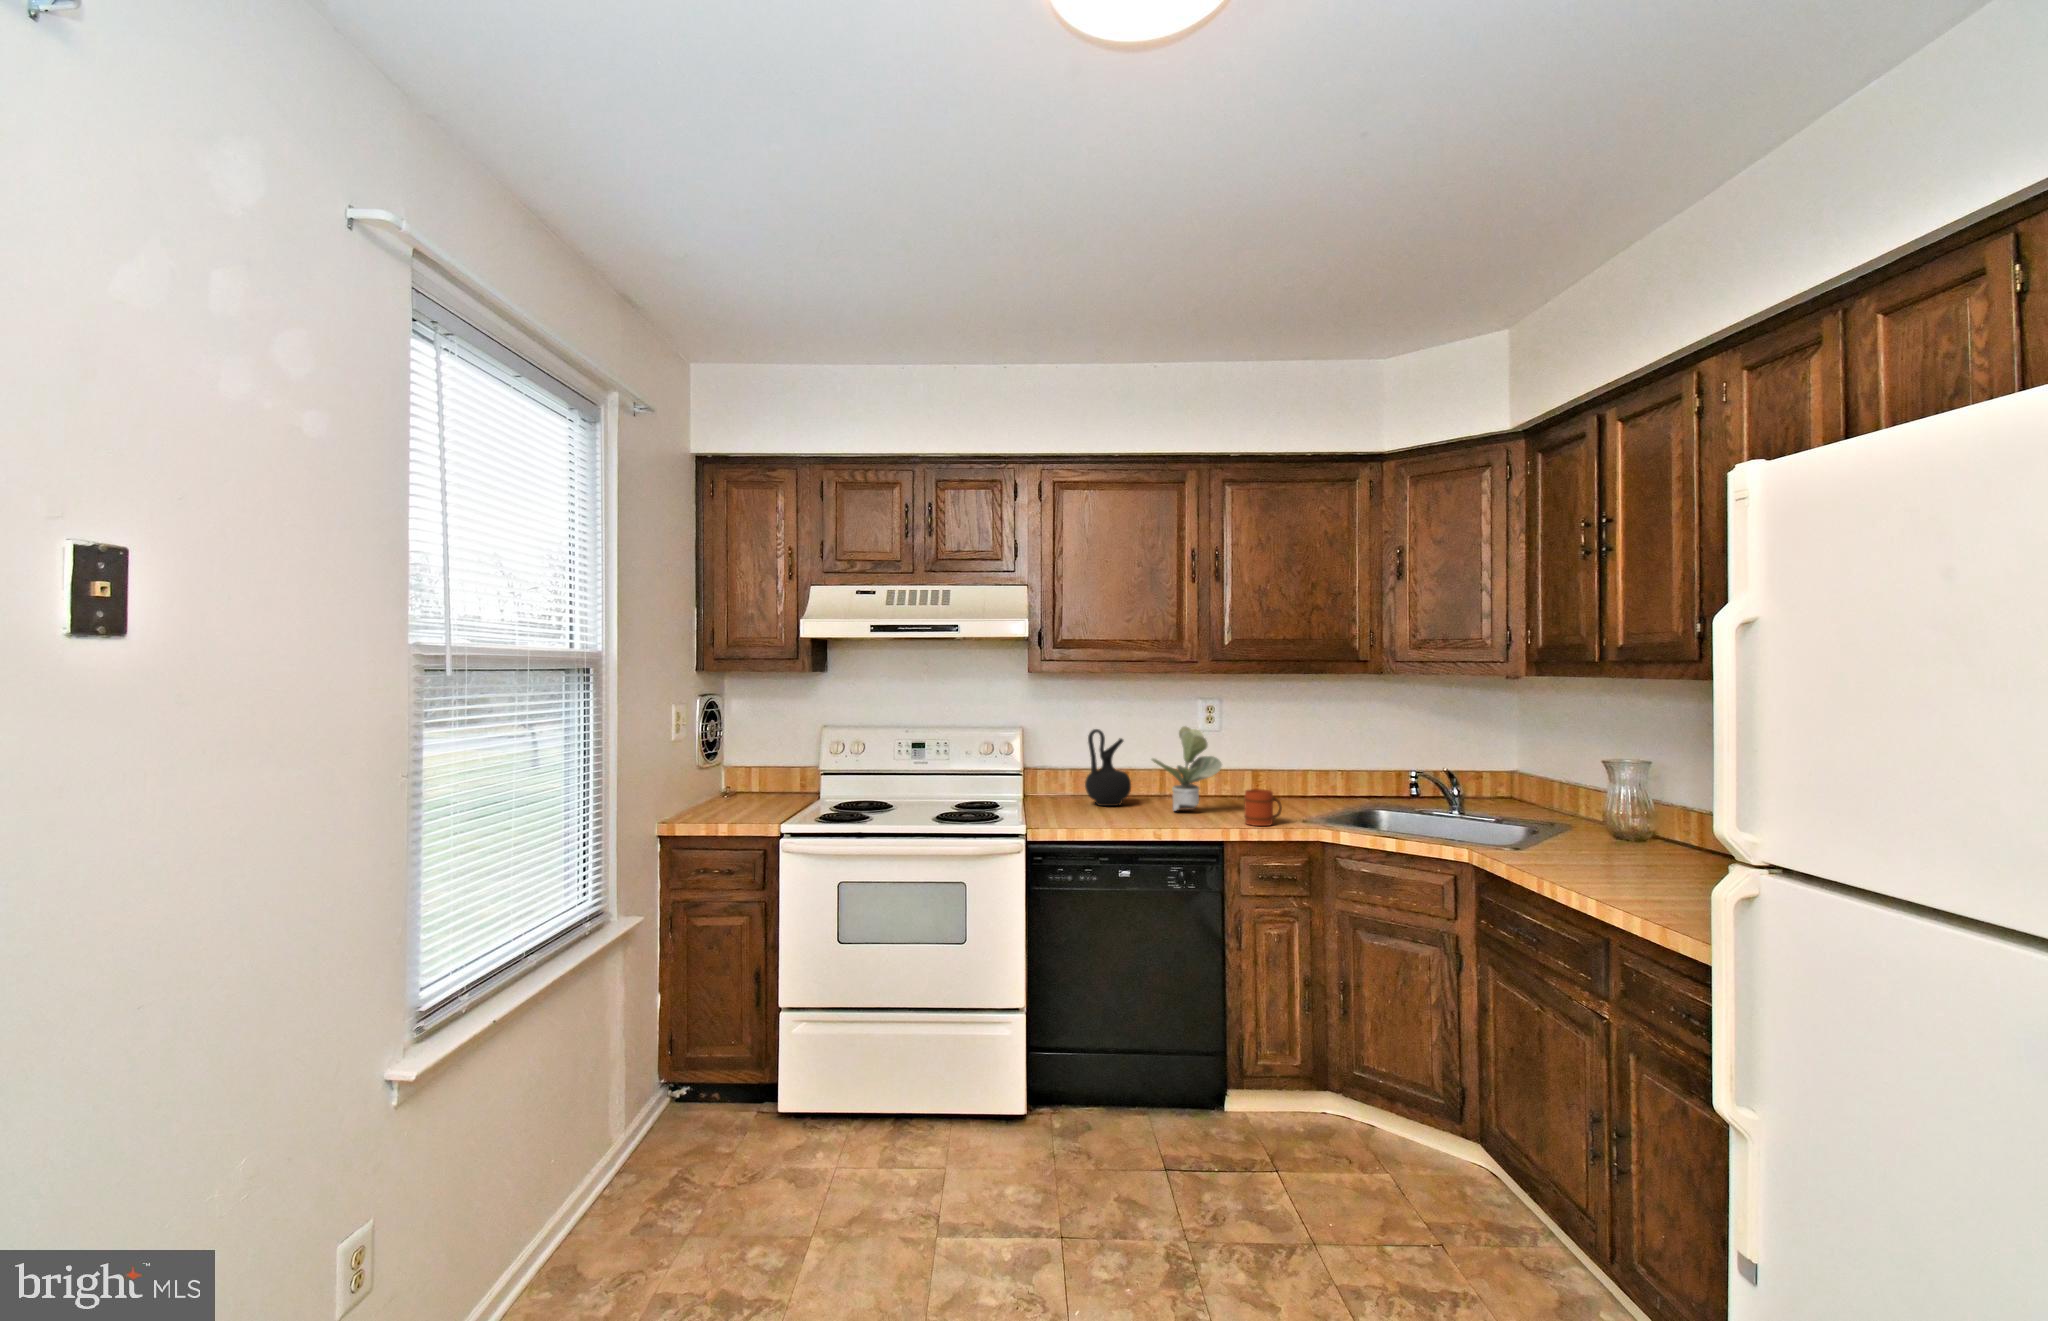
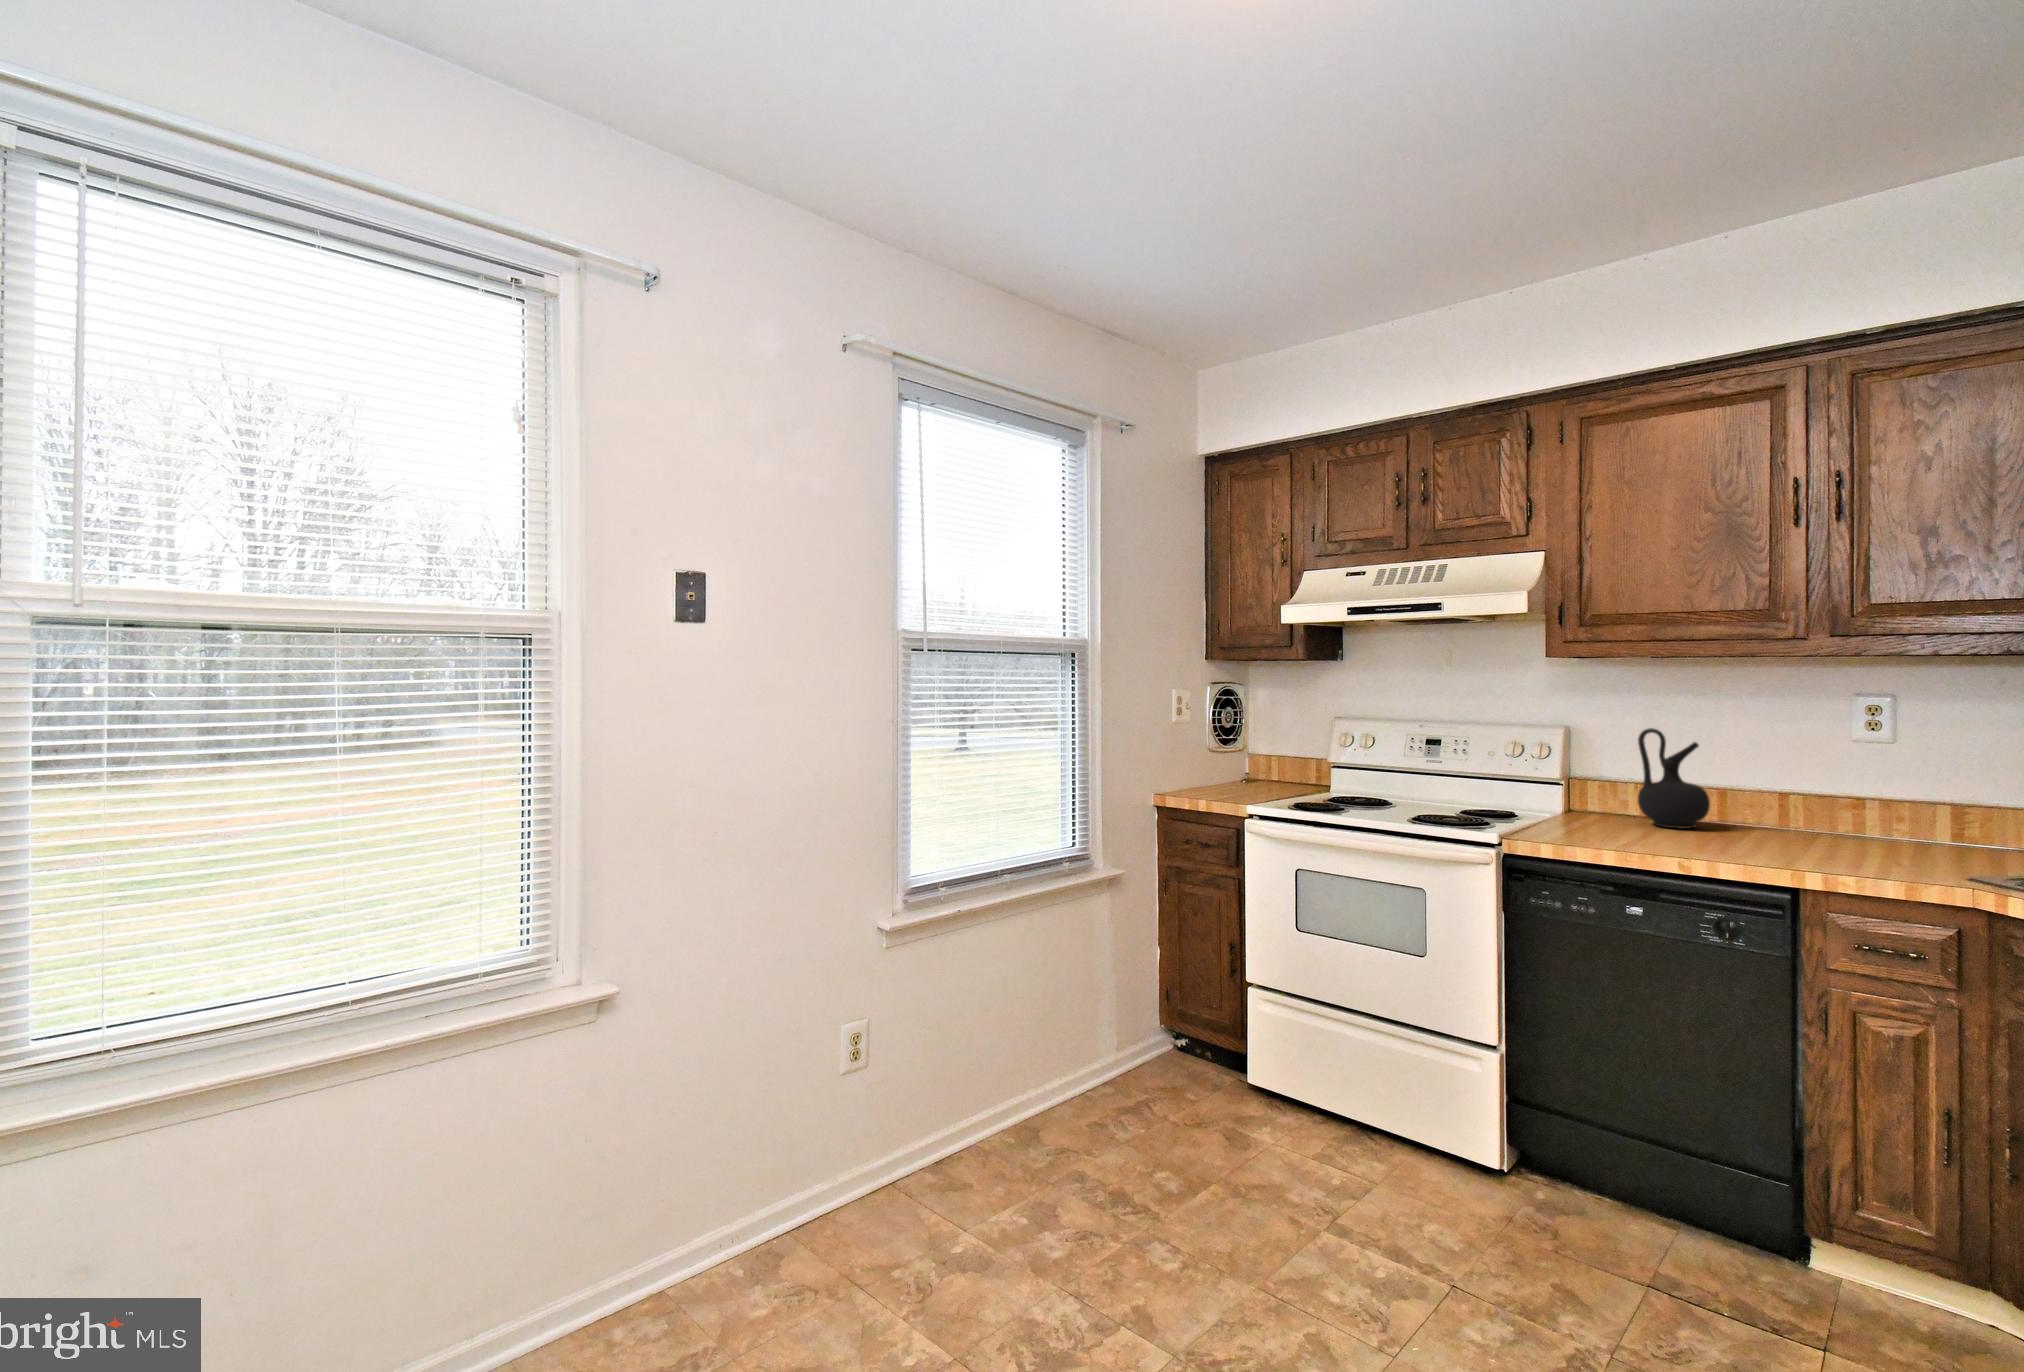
potted plant: present [1151,726,1222,811] -> none [1720,728,1846,844]
mug: present [1244,789,1282,826] -> none [1860,820,1935,874]

